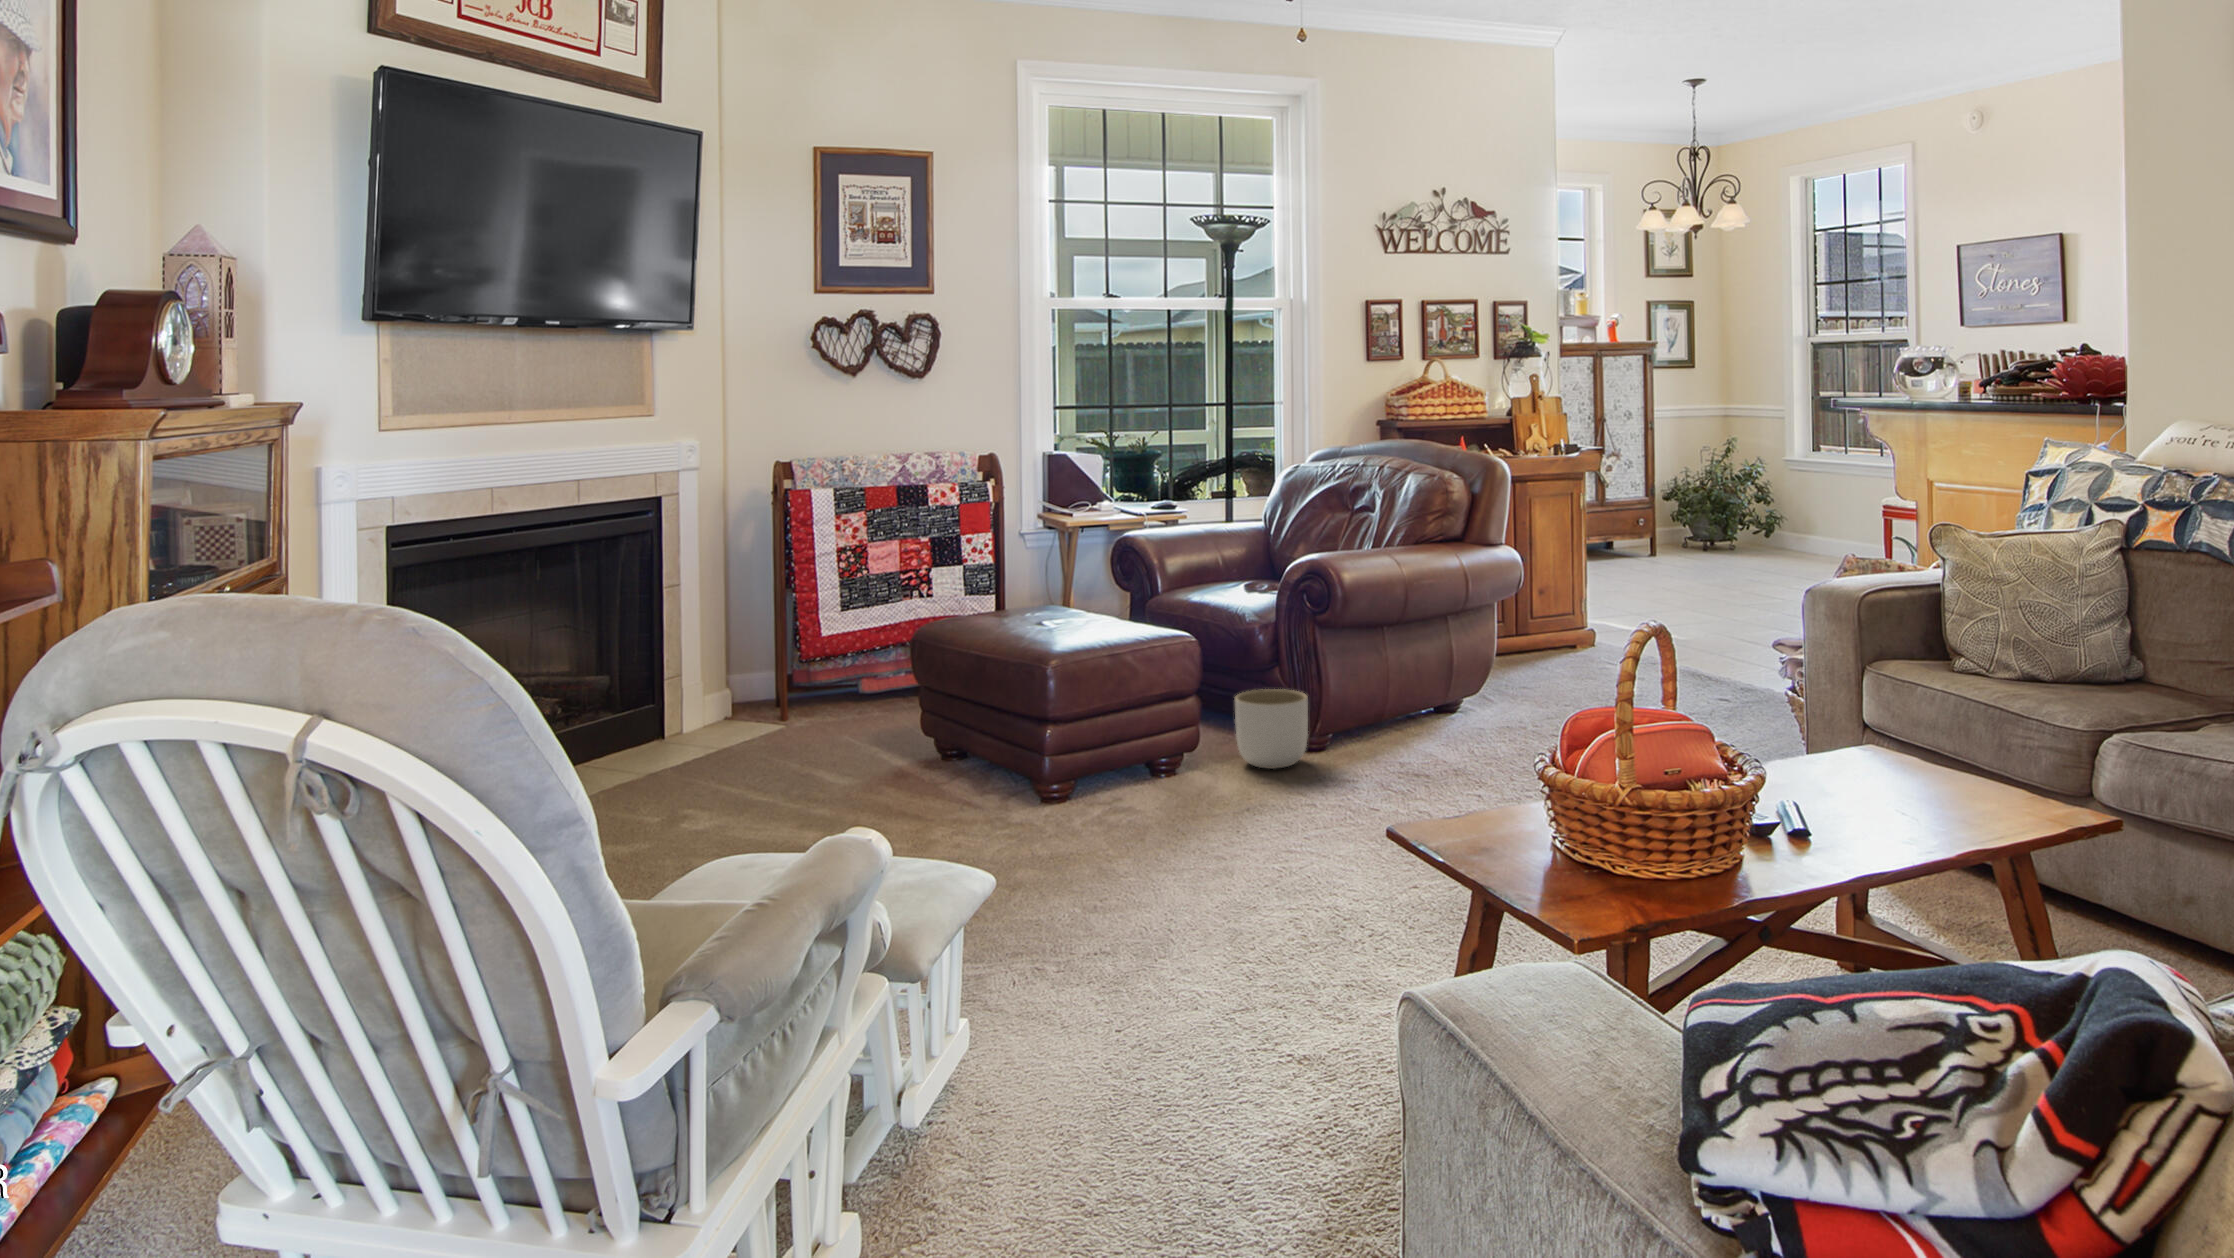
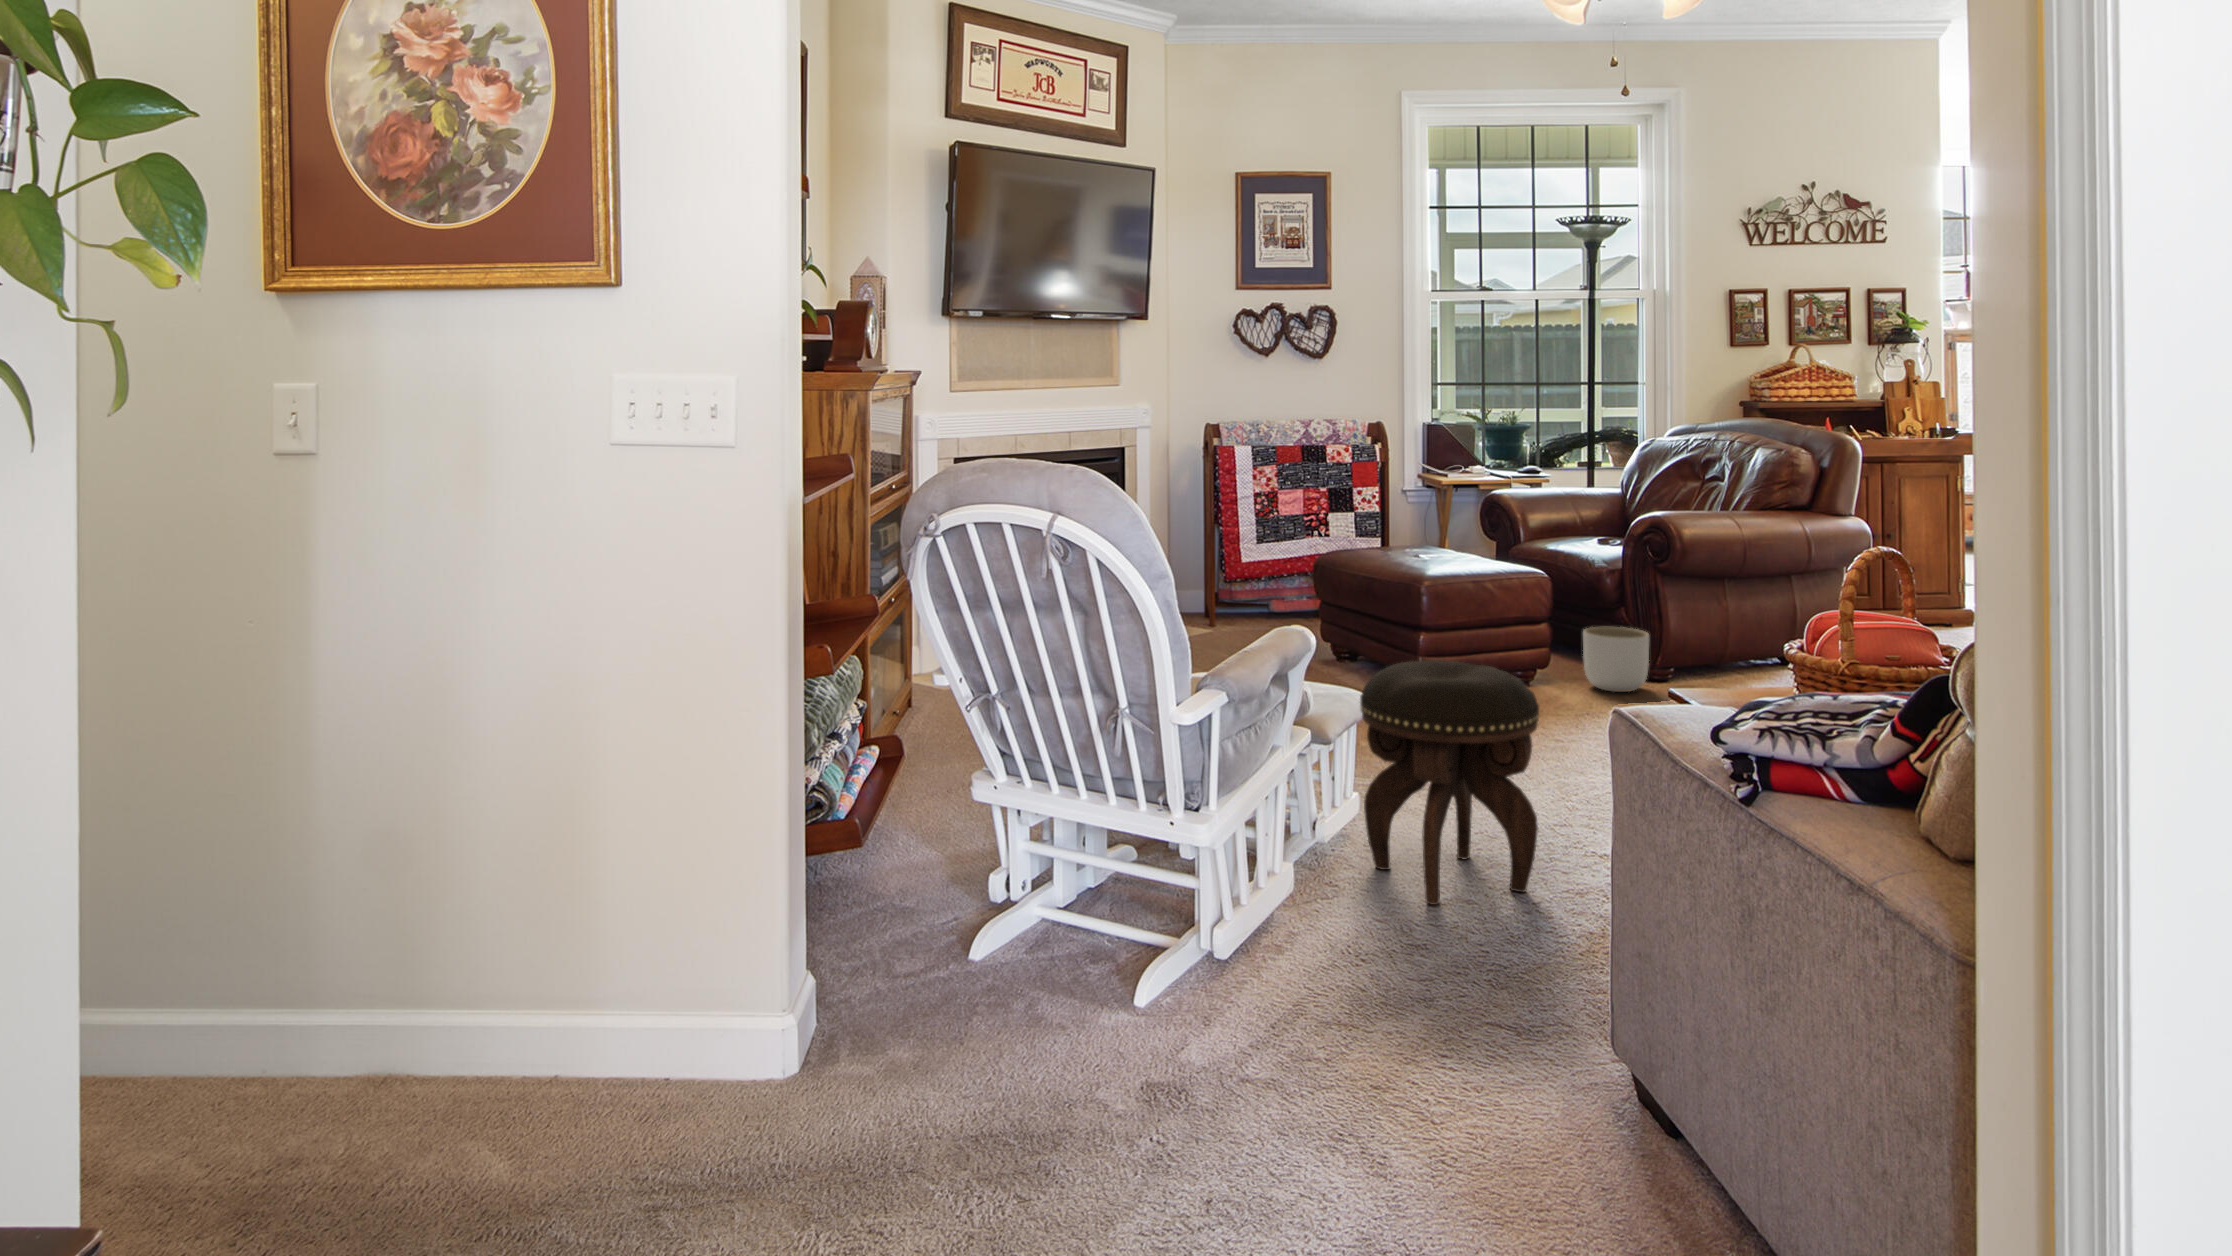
footstool: none [950,800,1206,1189] -> present [1360,660,1539,905]

